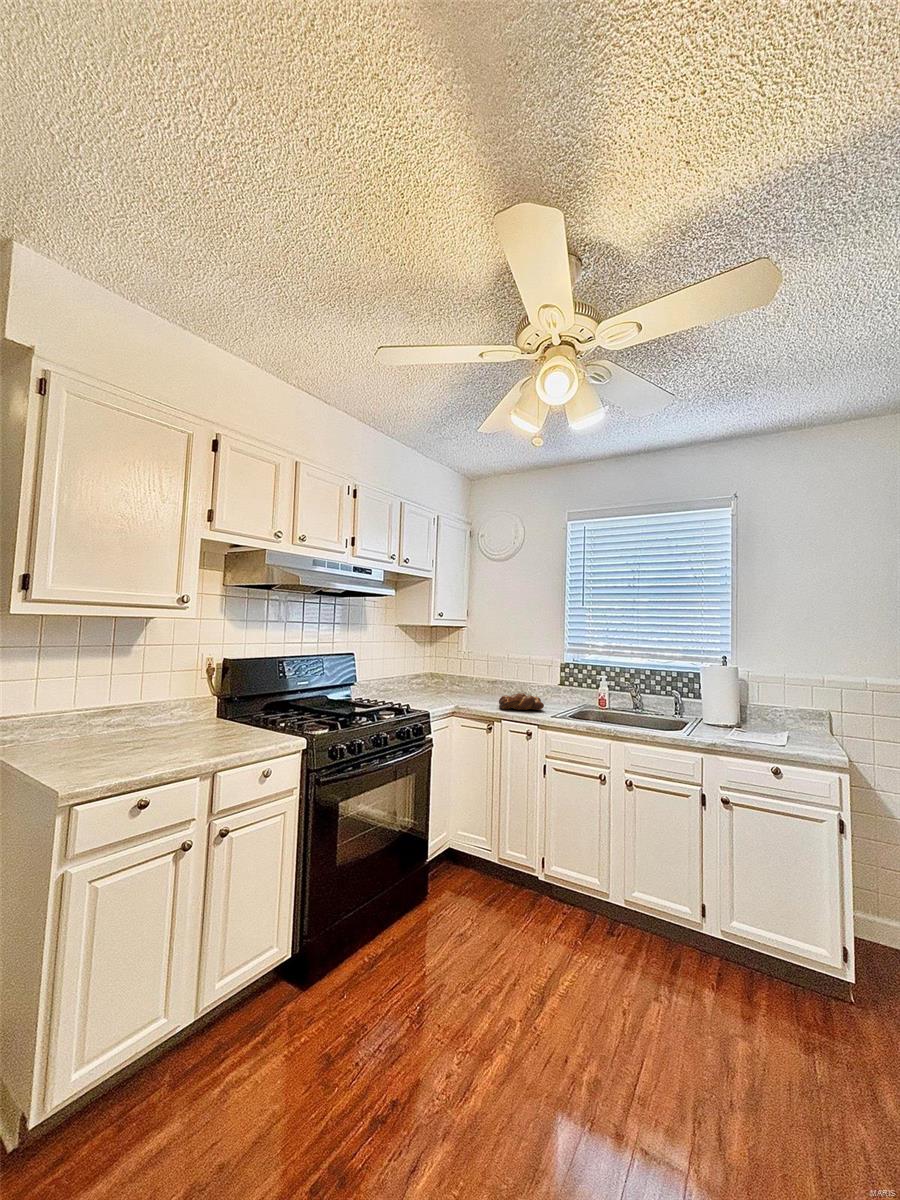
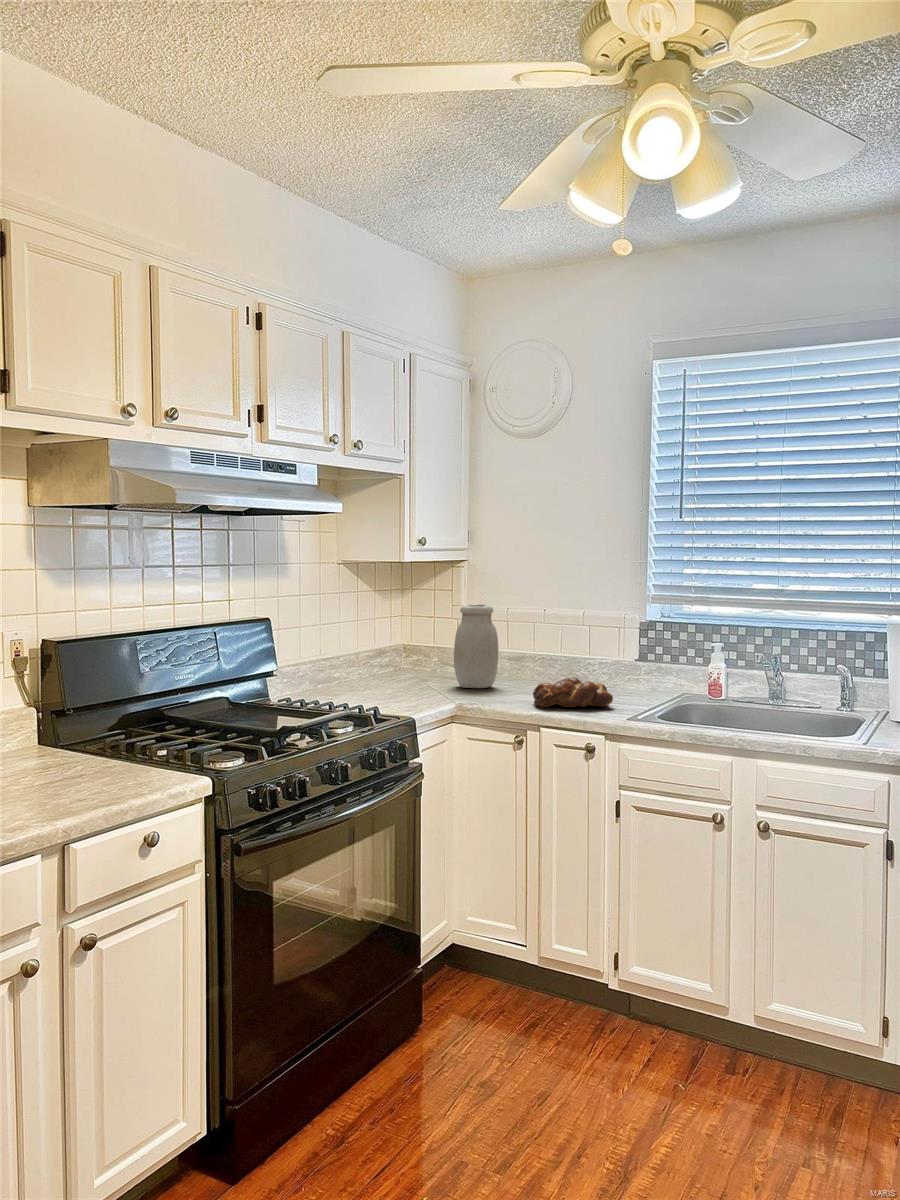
jar: none [456,651,481,698] -> present [454,604,499,688]

